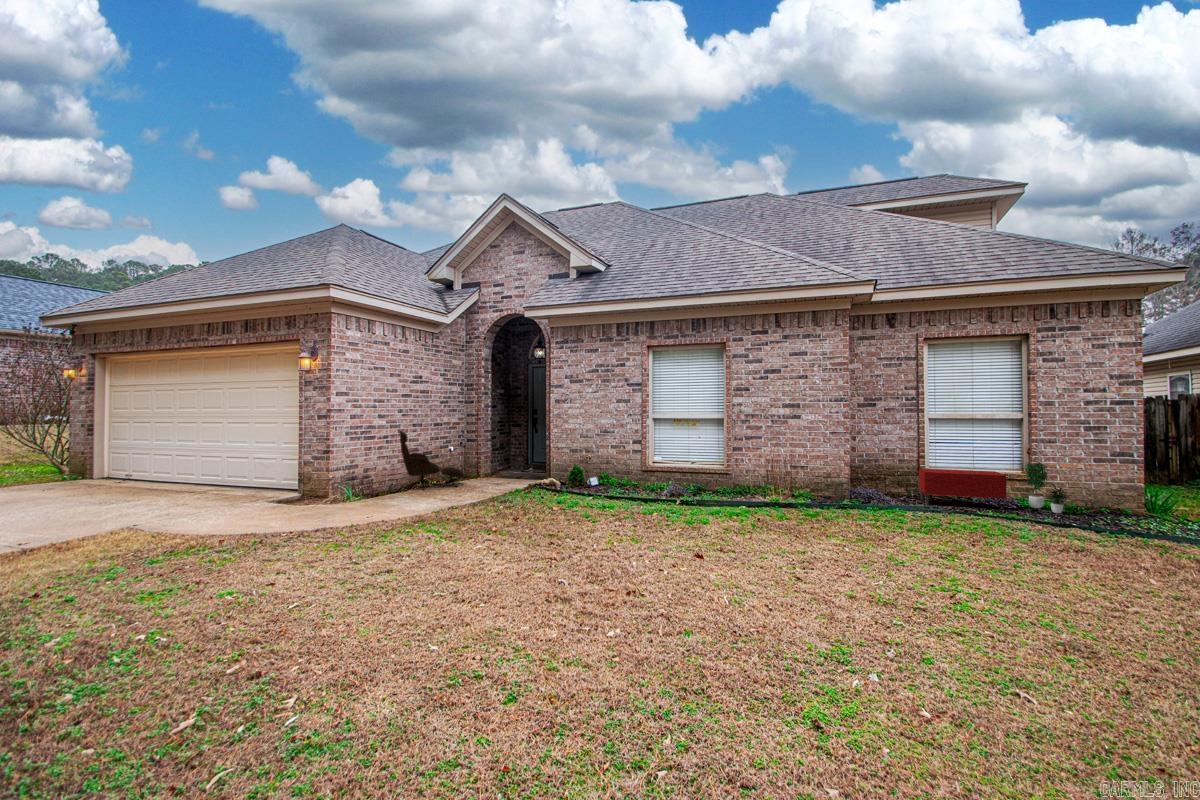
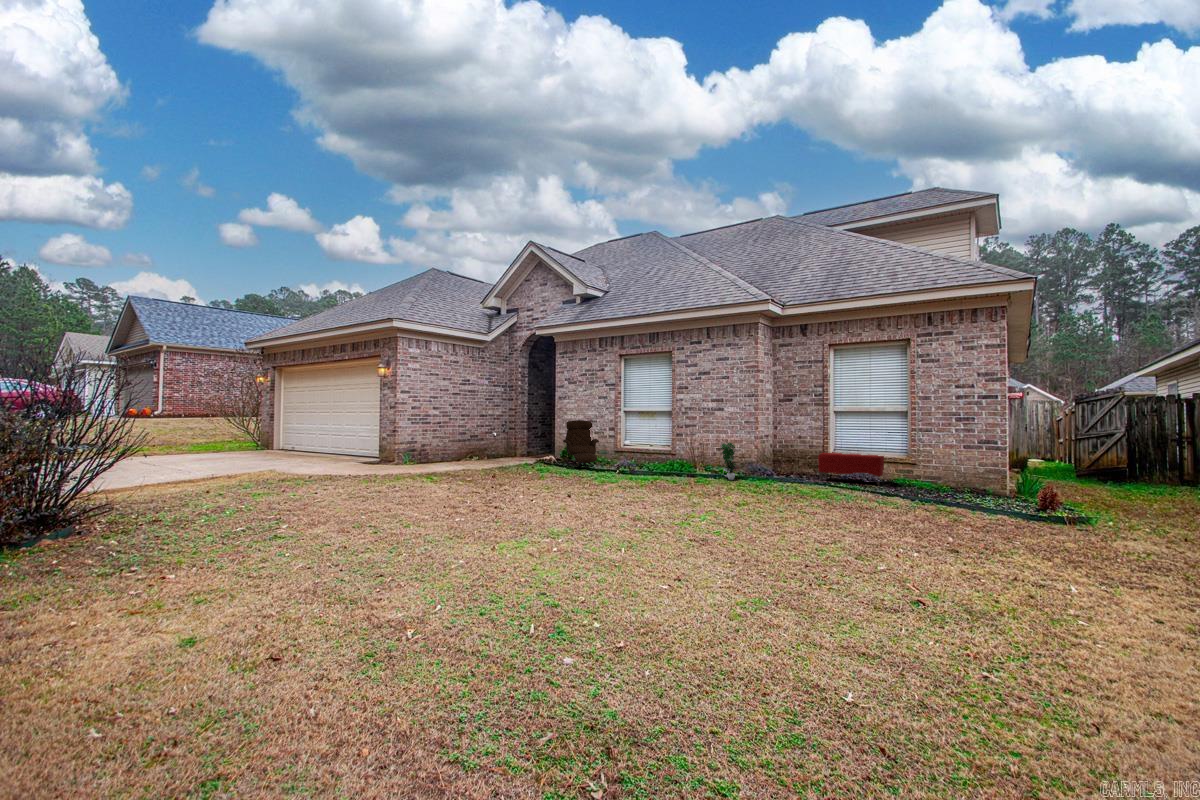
lounge chair: present [399,431,464,490] -> present [563,420,599,469]
potted plant: present [1023,461,1068,513] -> present [721,442,736,480]

